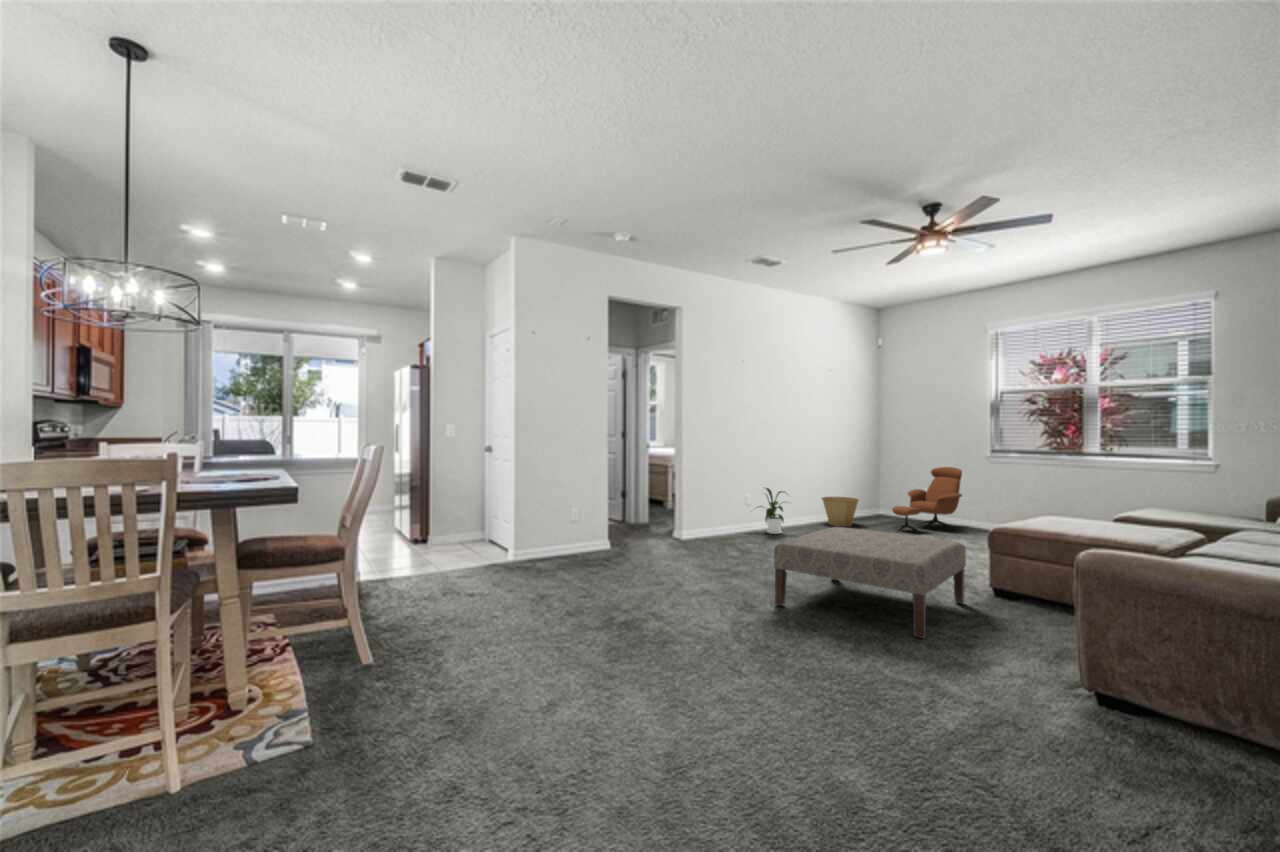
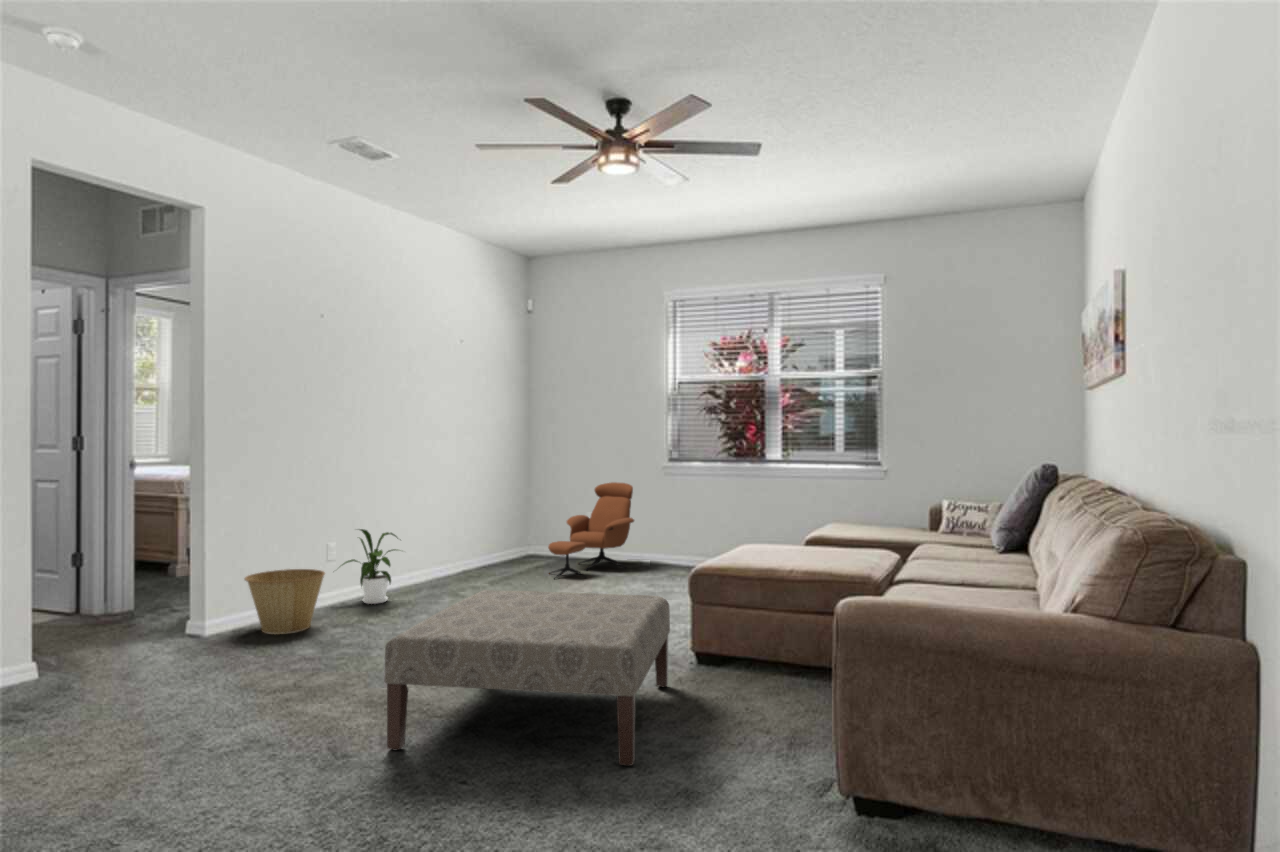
basket: present [822,497,859,526] -> present [245,569,325,634]

